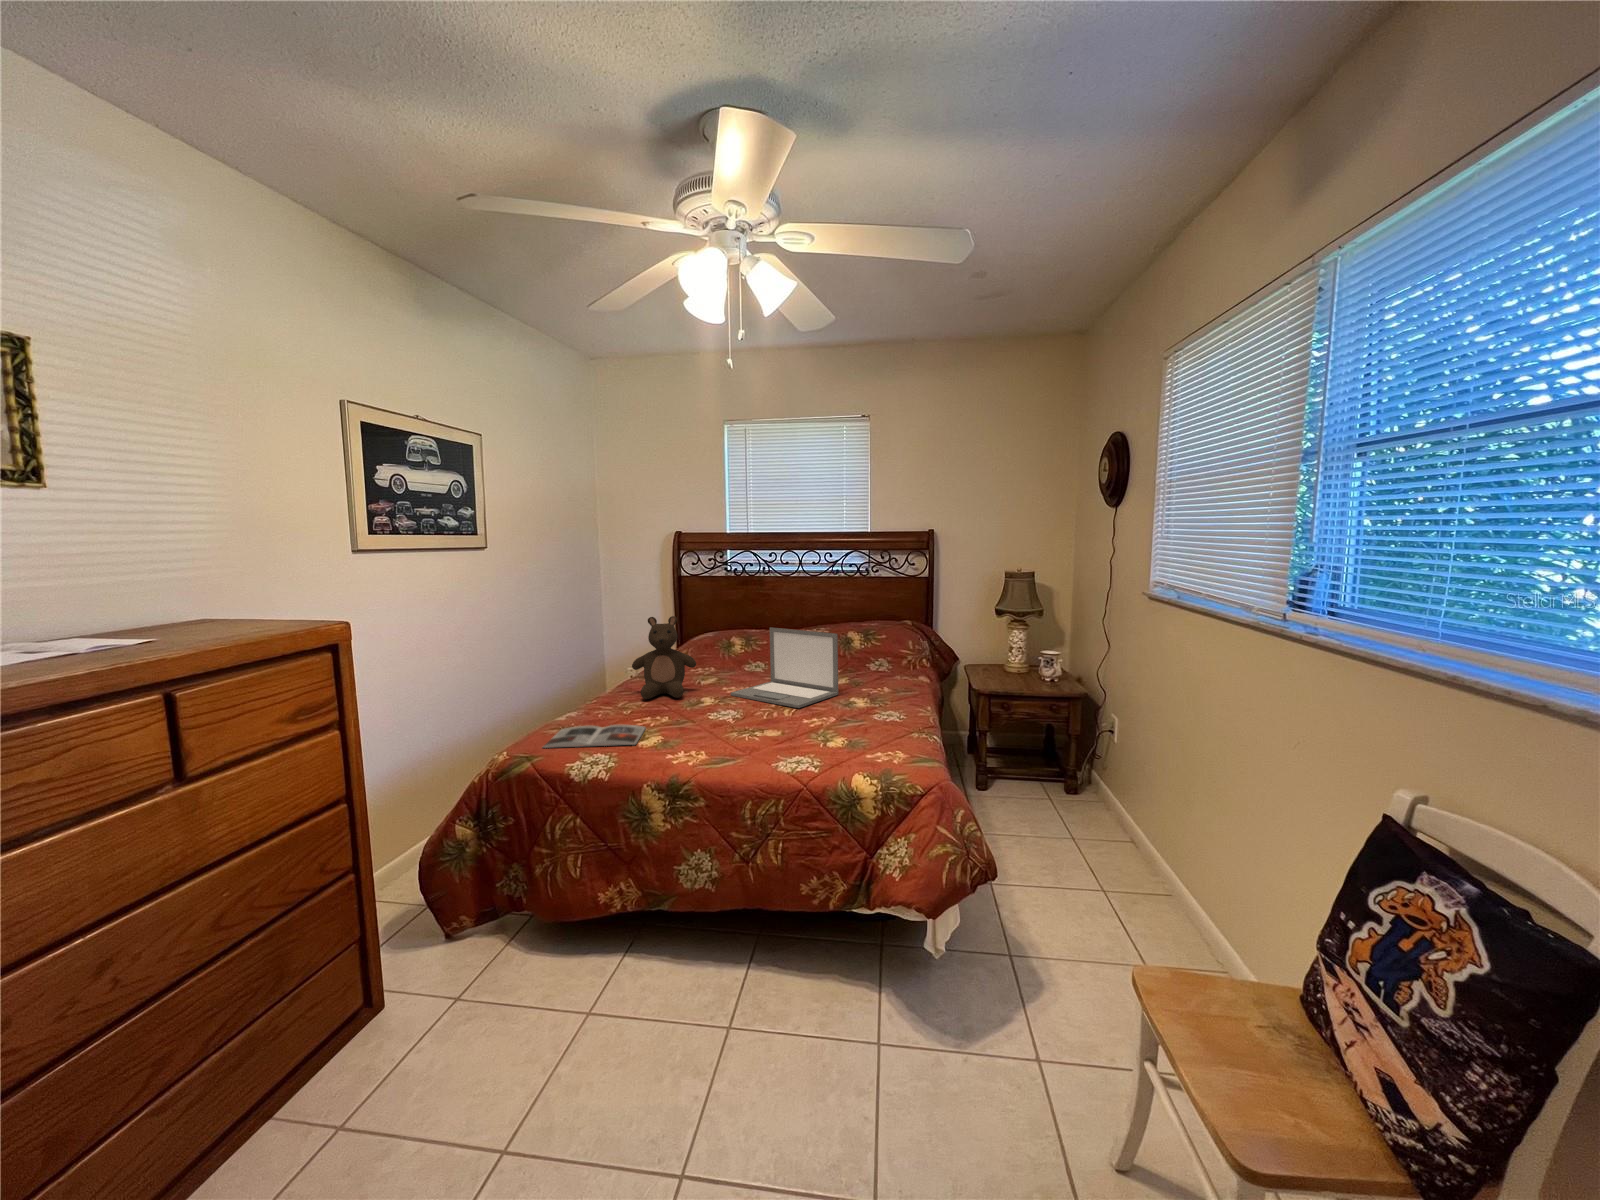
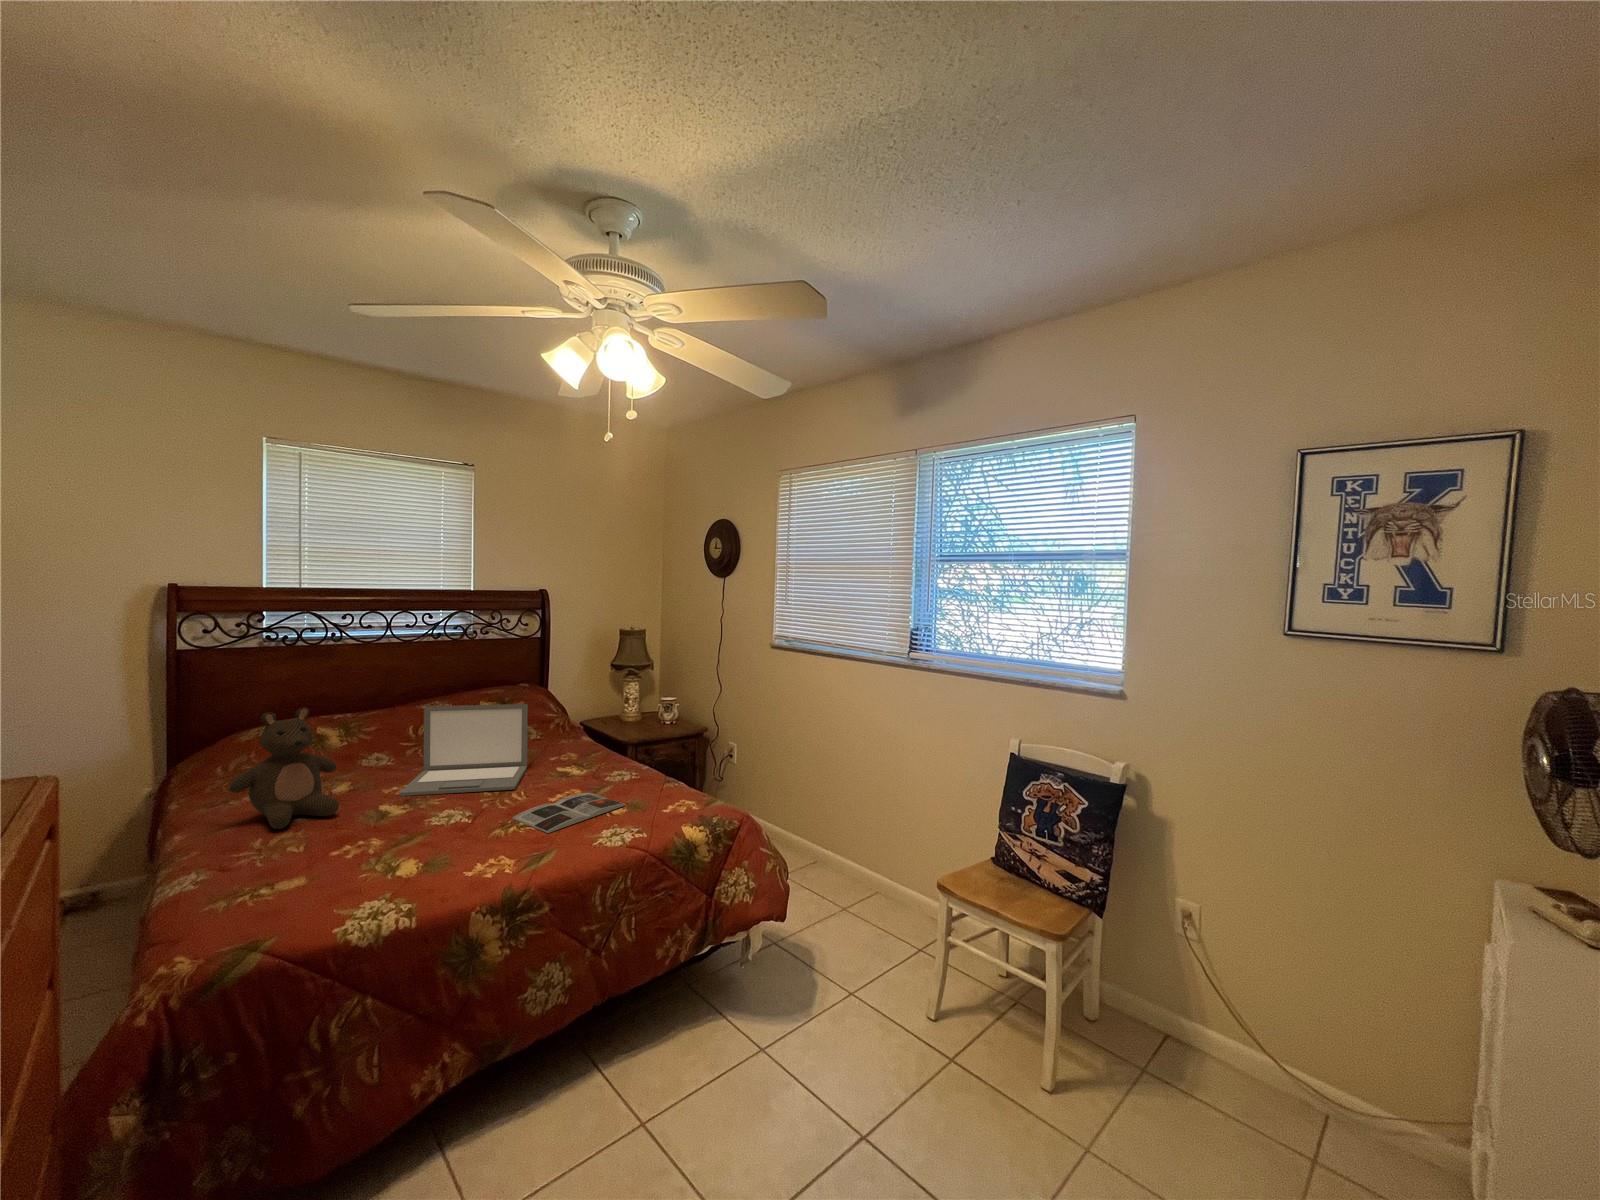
magazine: present [543,725,645,748] -> present [512,793,626,833]

